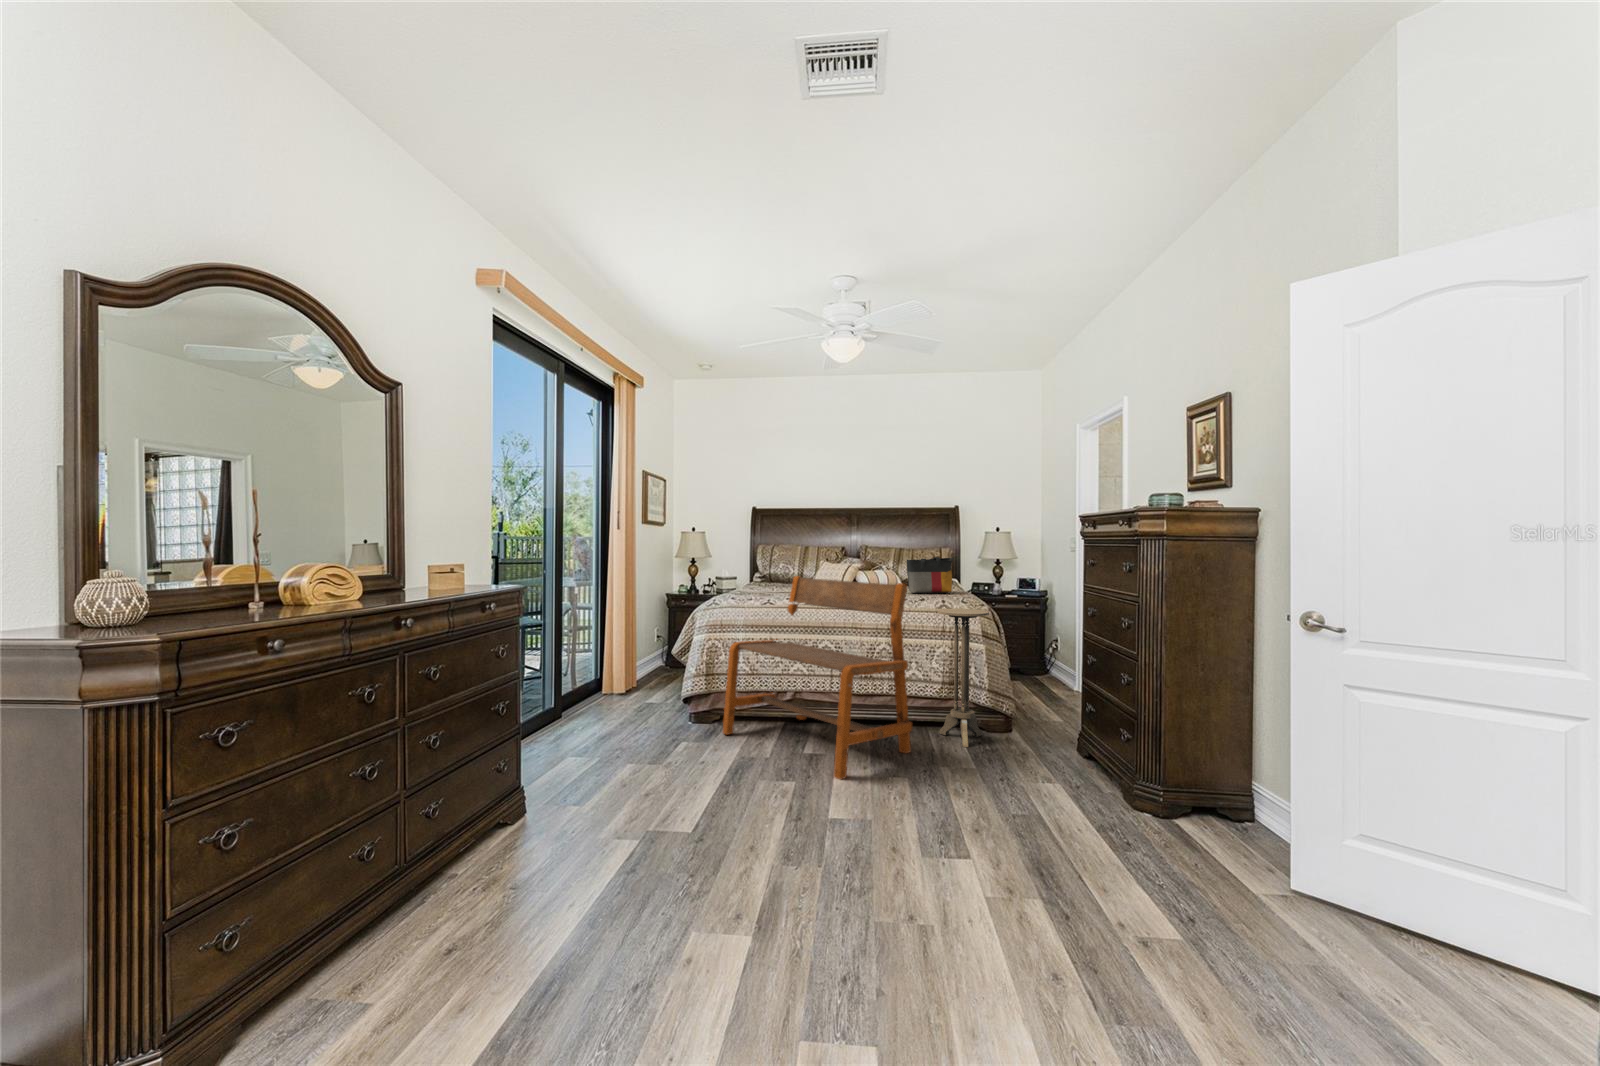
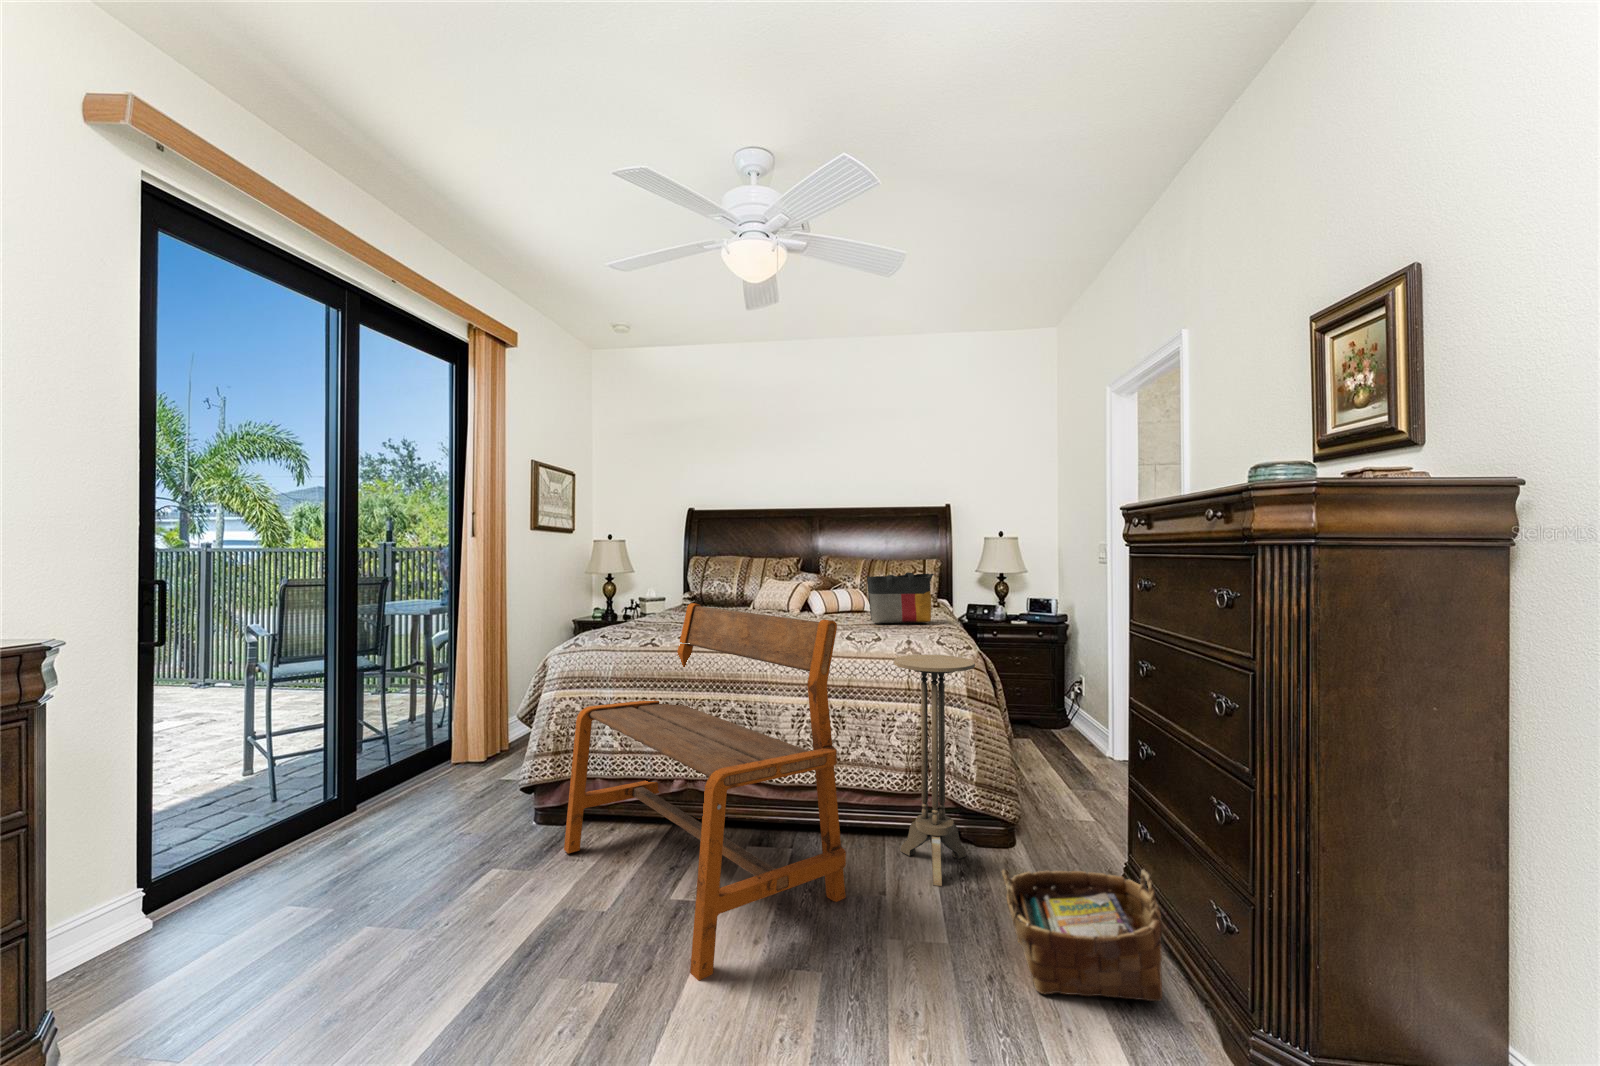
woven basket: none [1007,720,1095,783] -> present [1002,870,1163,1001]

